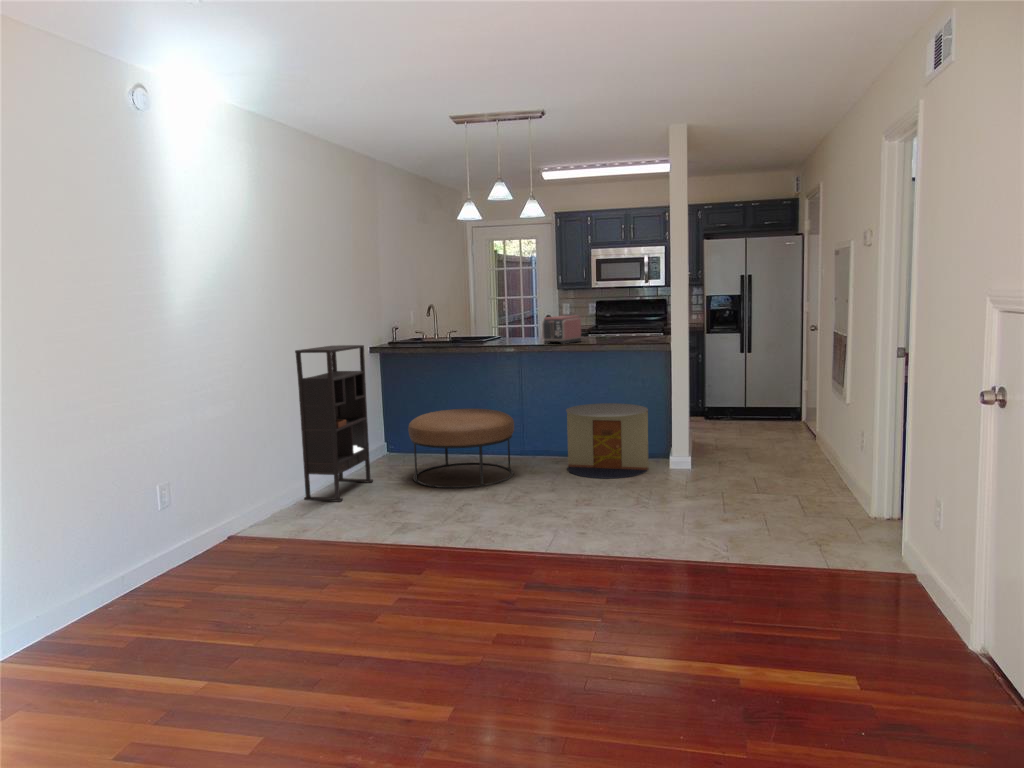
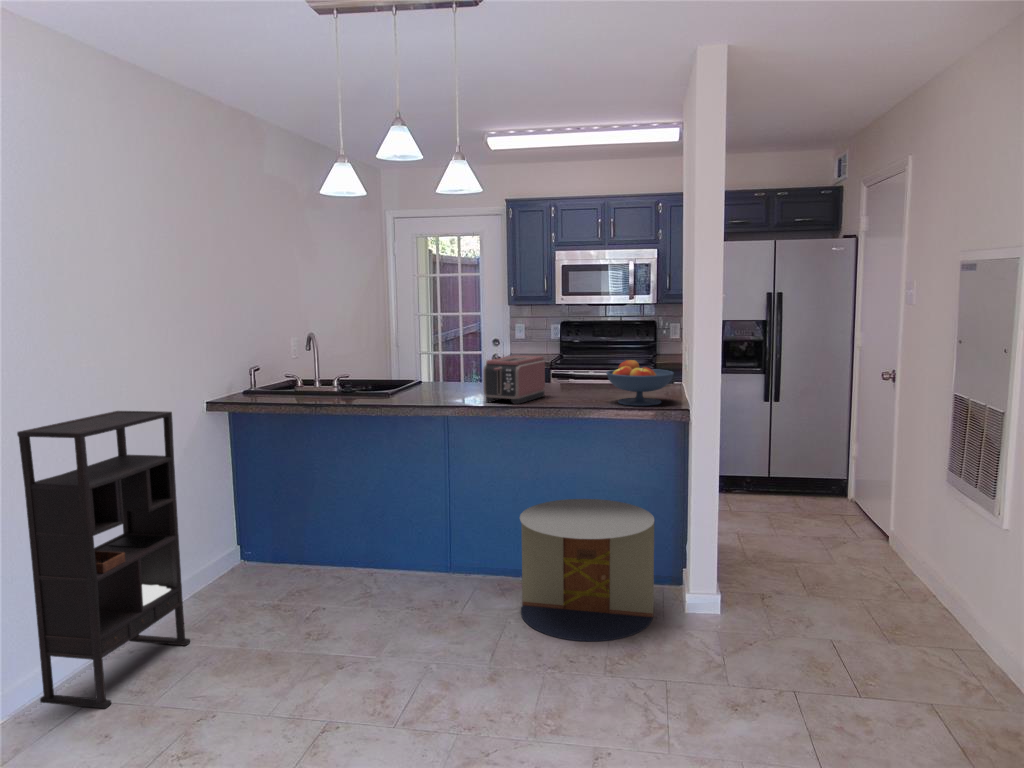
fruit bowl: none [619,315,662,343] -> present [606,360,674,406]
ottoman: present [408,408,514,488] -> none [252,508,434,667]

